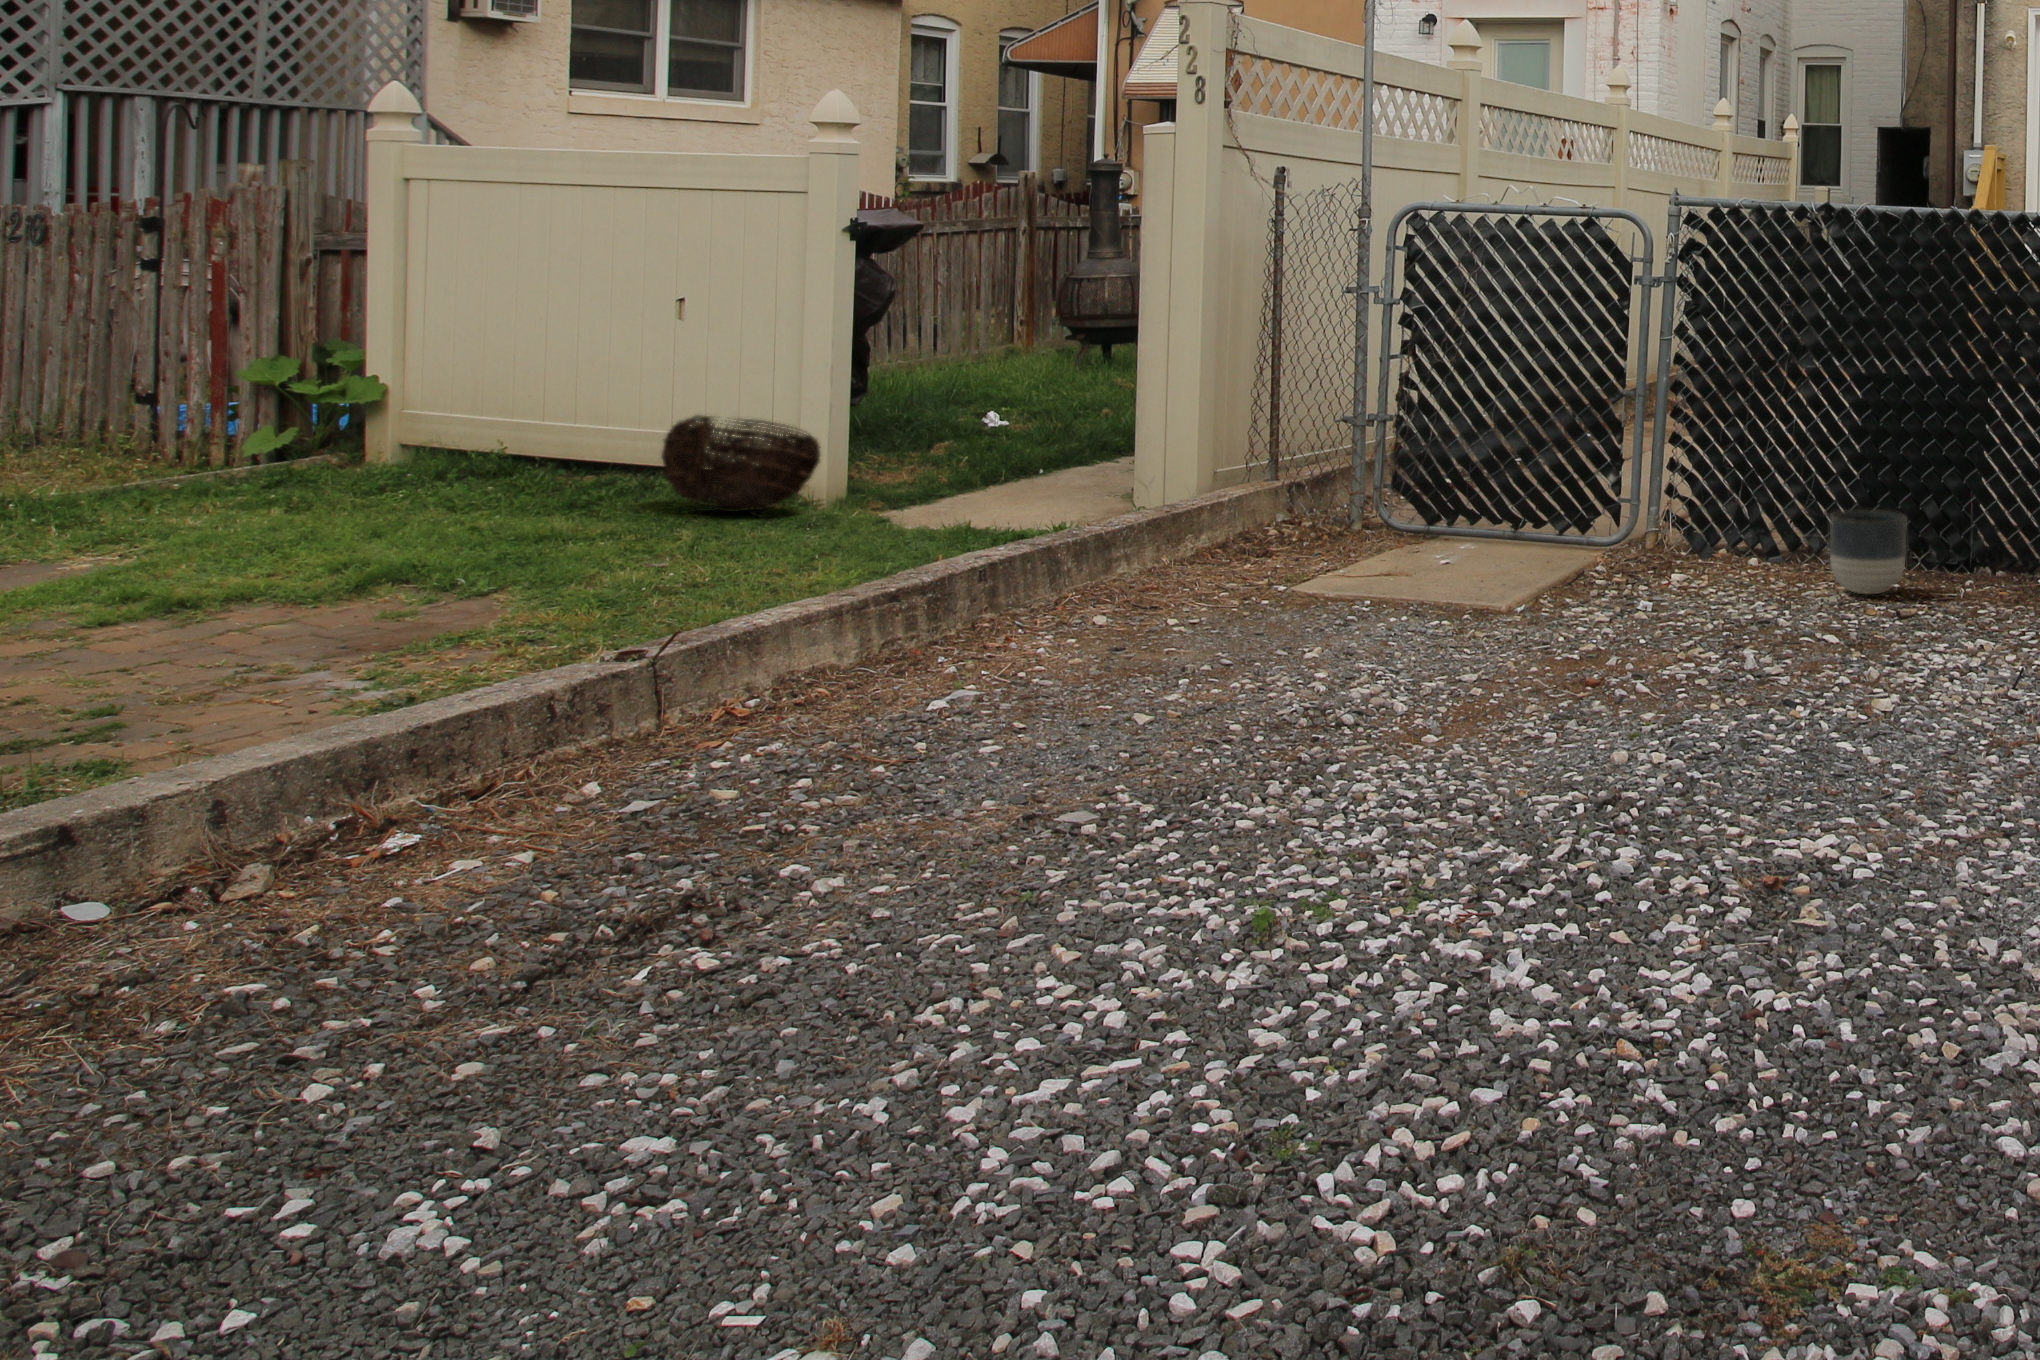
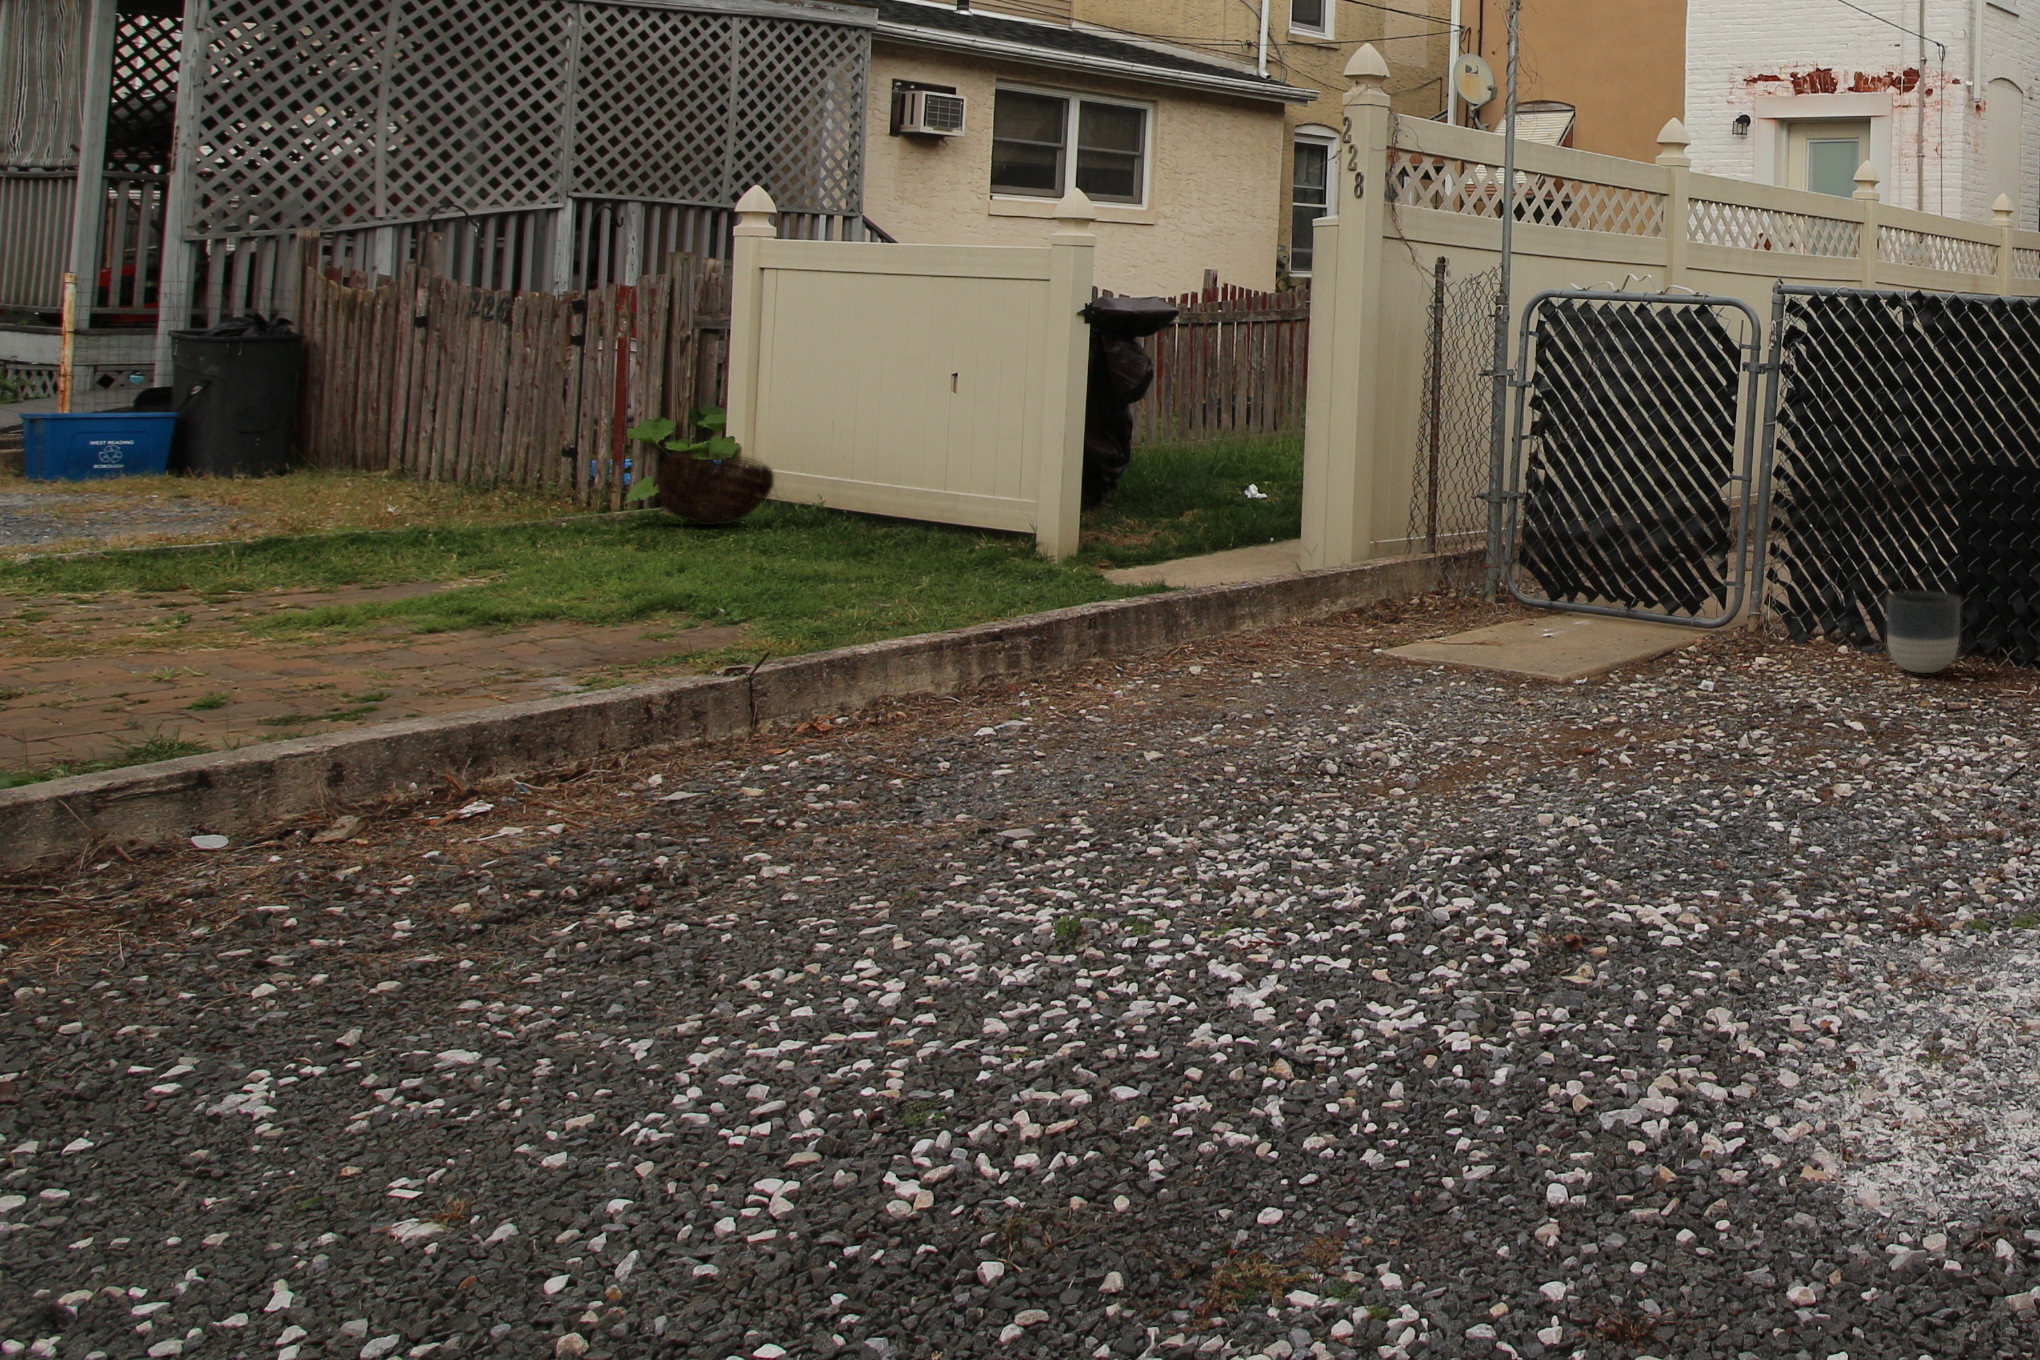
basket: present [661,416,820,512] -> present [656,450,774,525]

